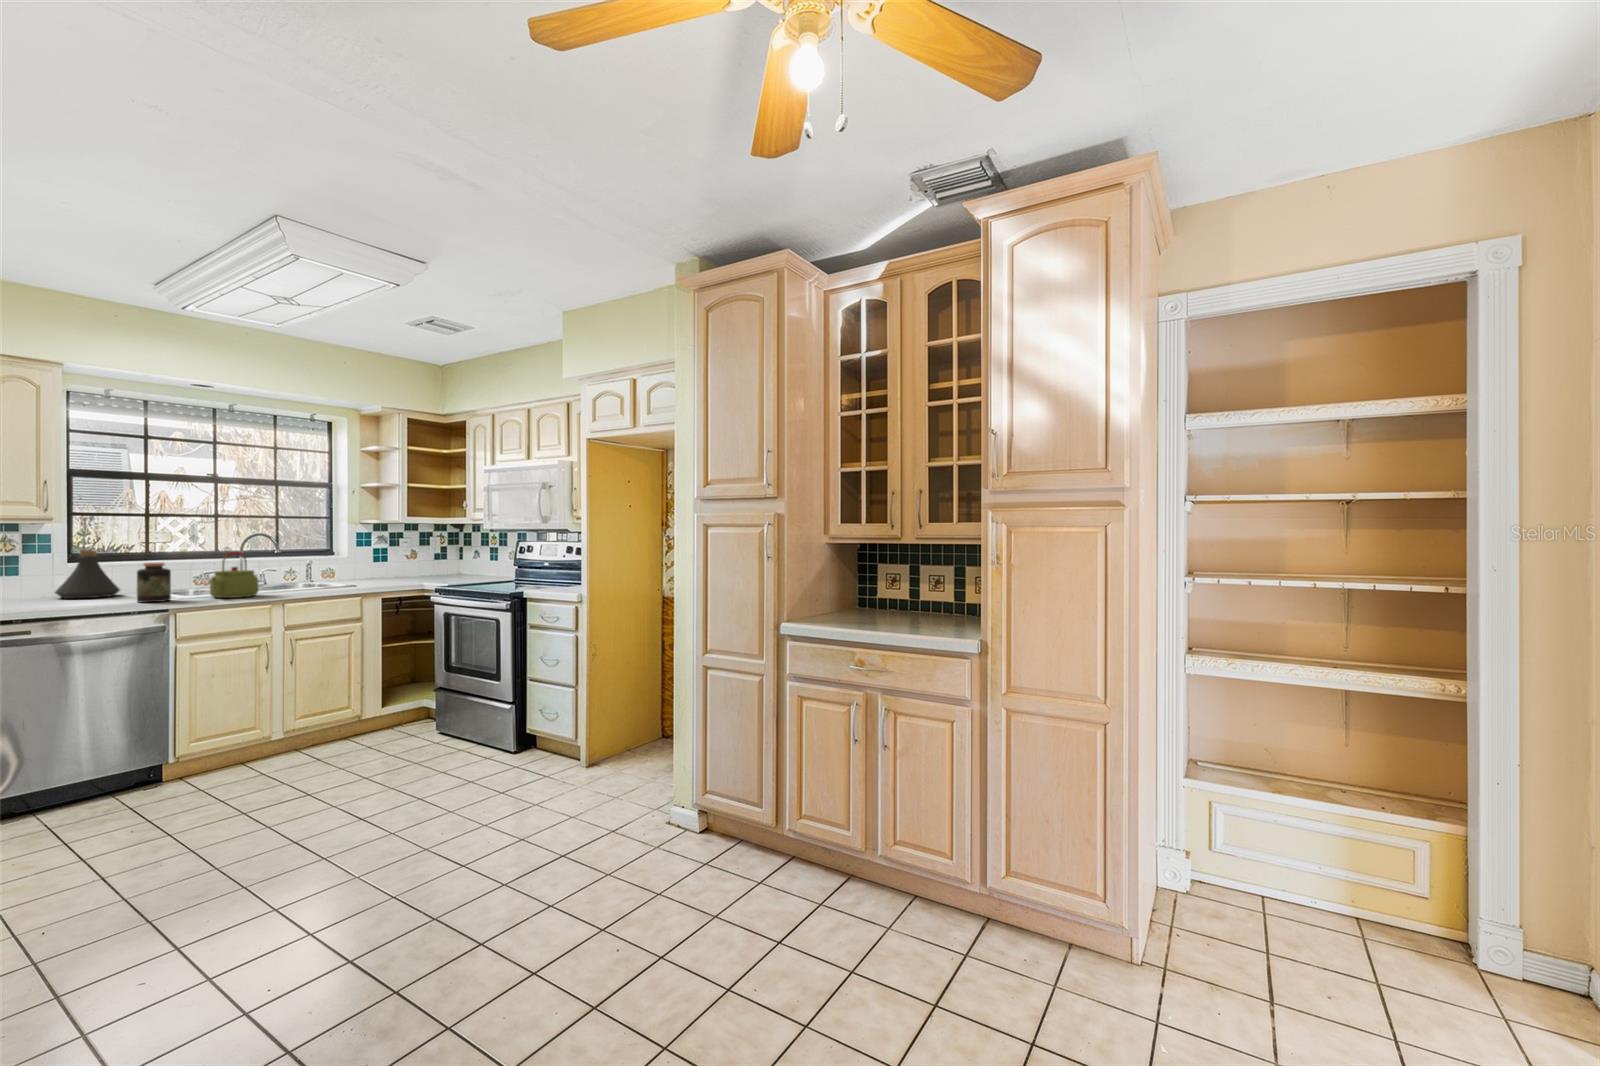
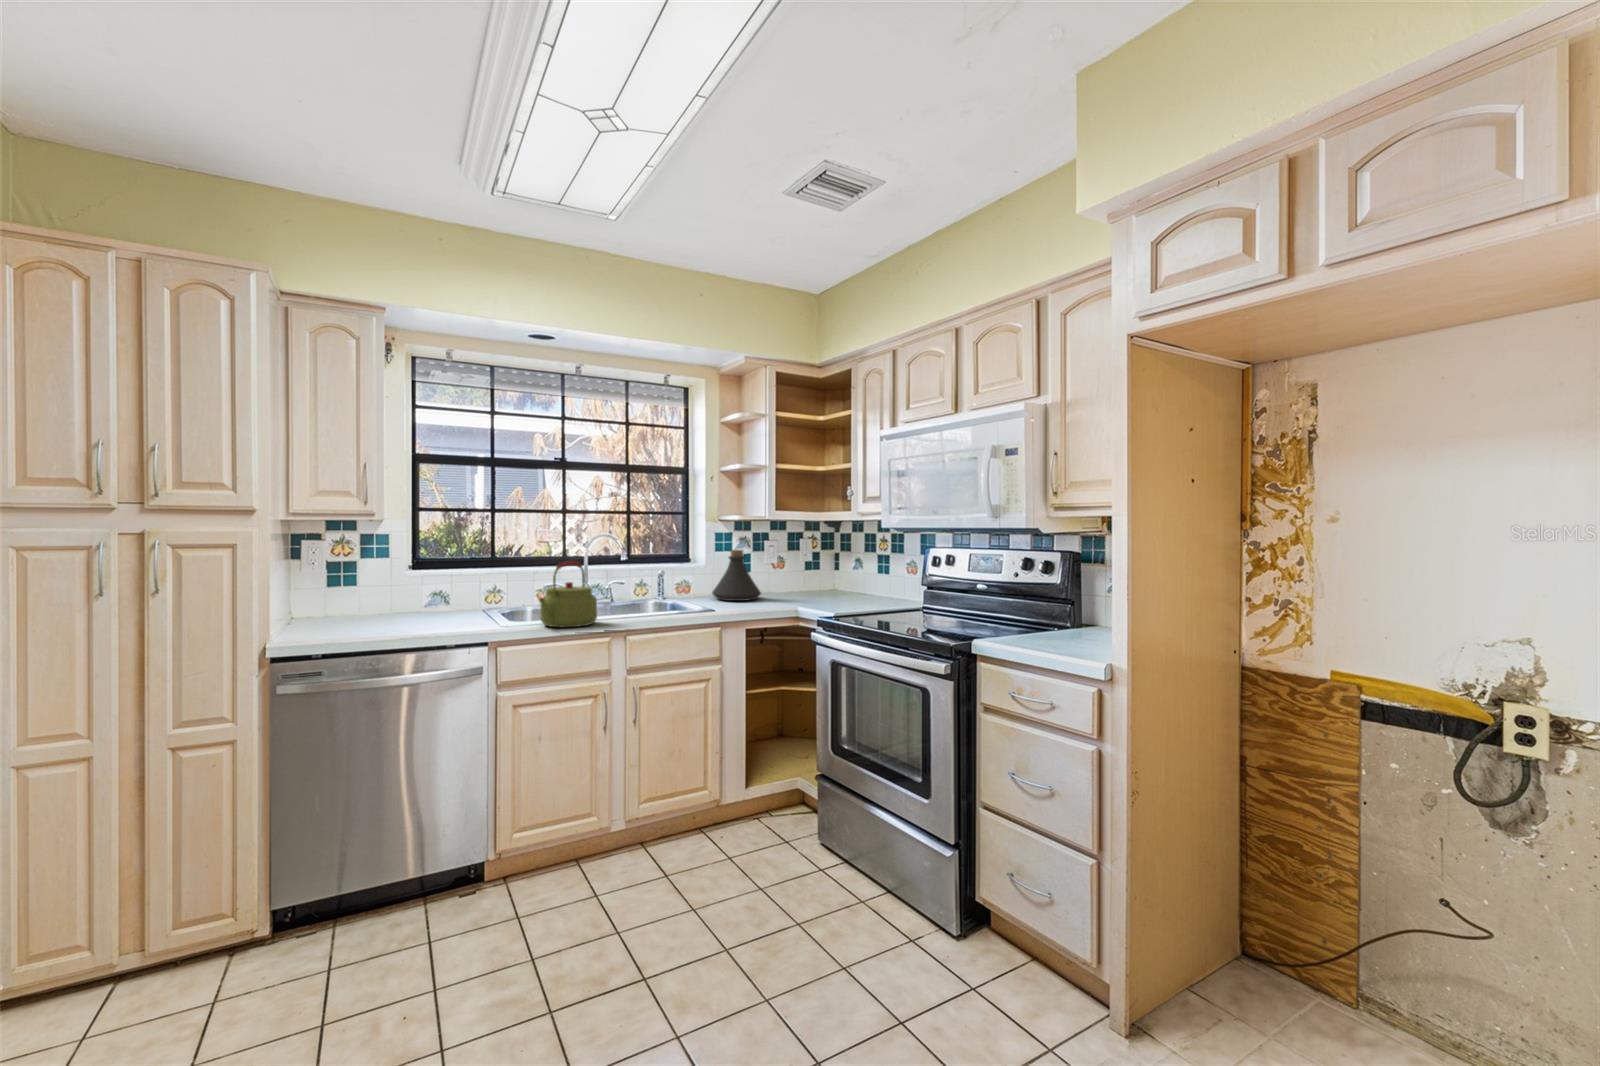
bottle: present [55,550,120,598] -> present [712,550,761,601]
jar: present [137,563,171,602] -> none [457,576,495,632]

